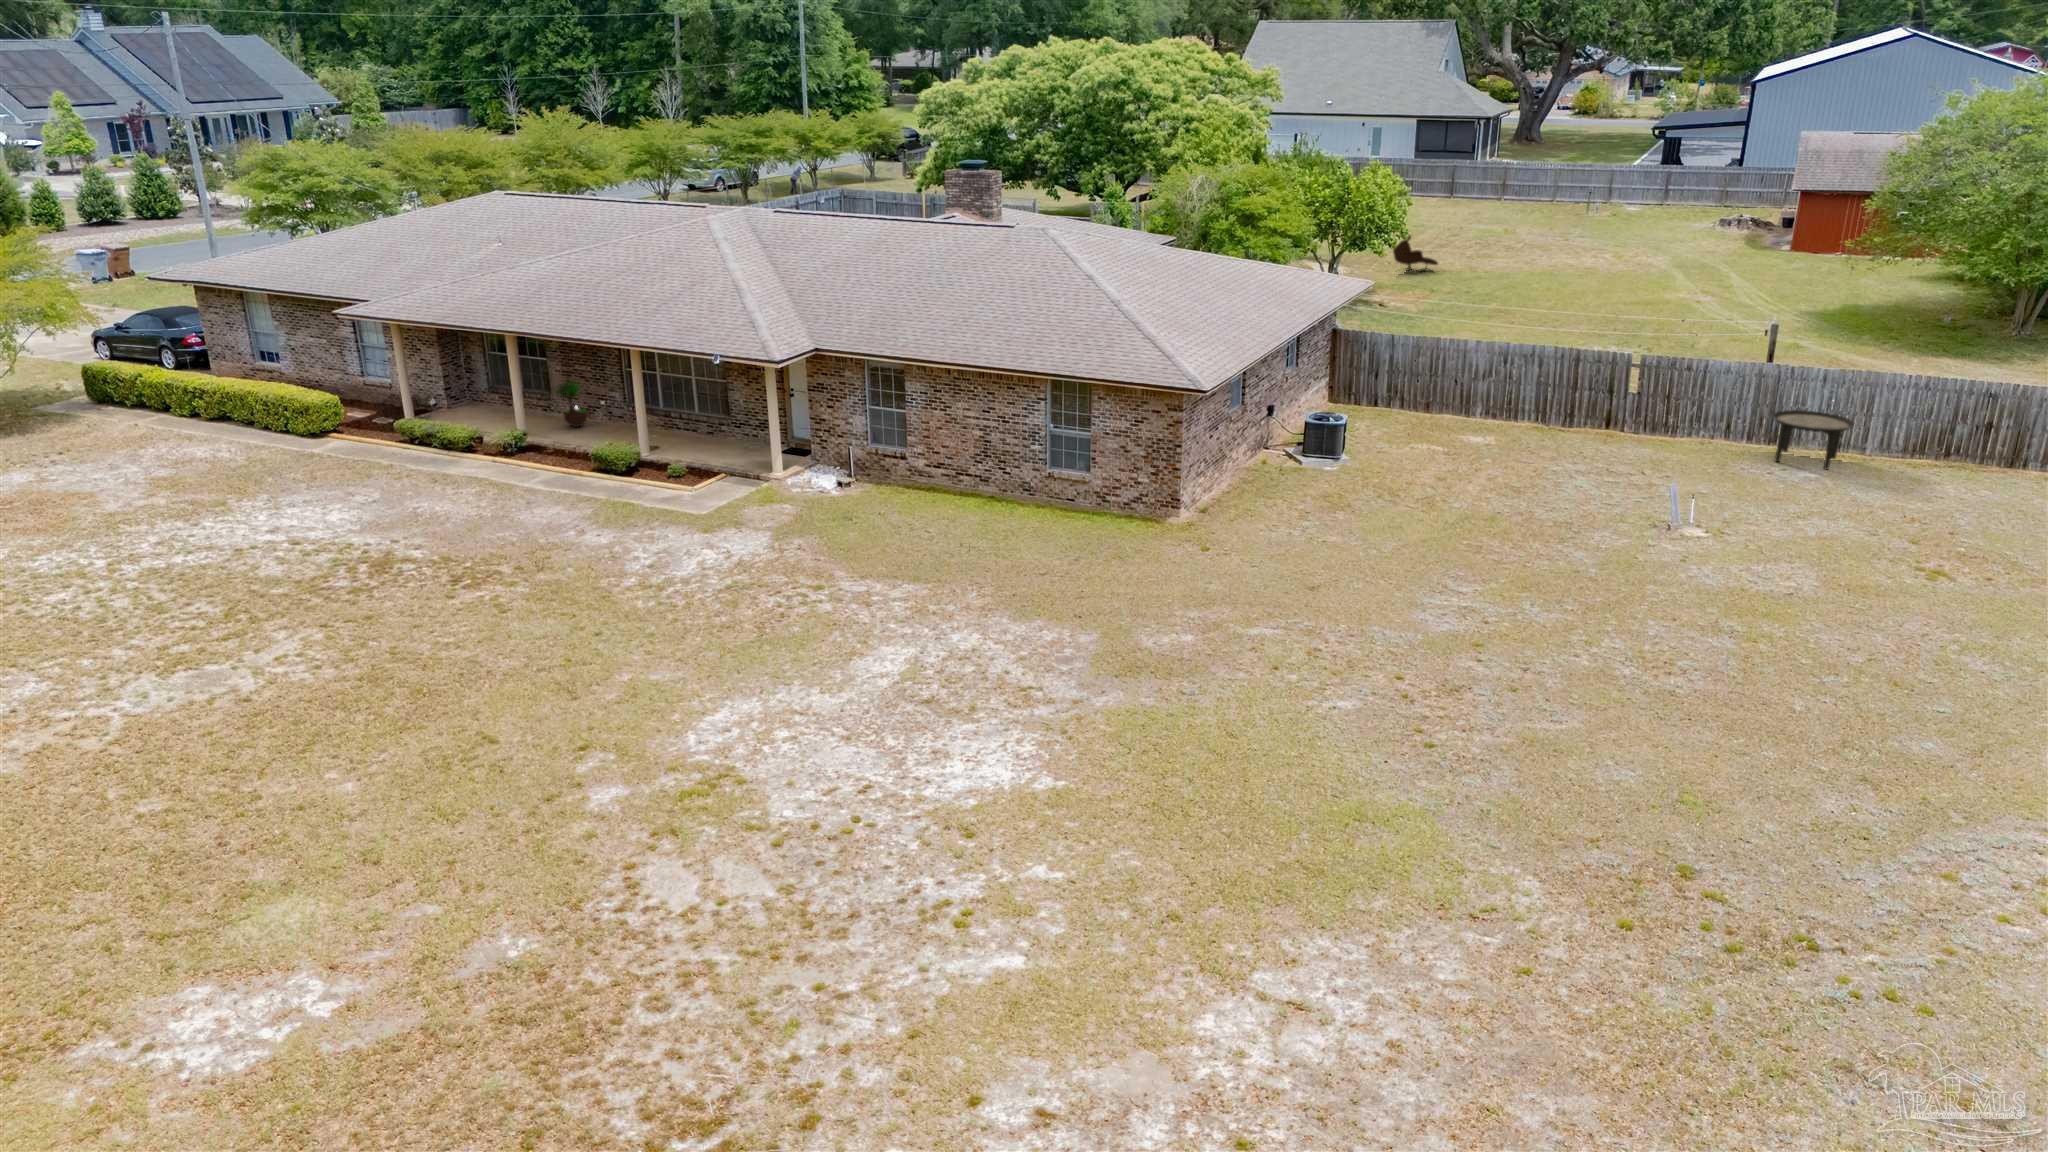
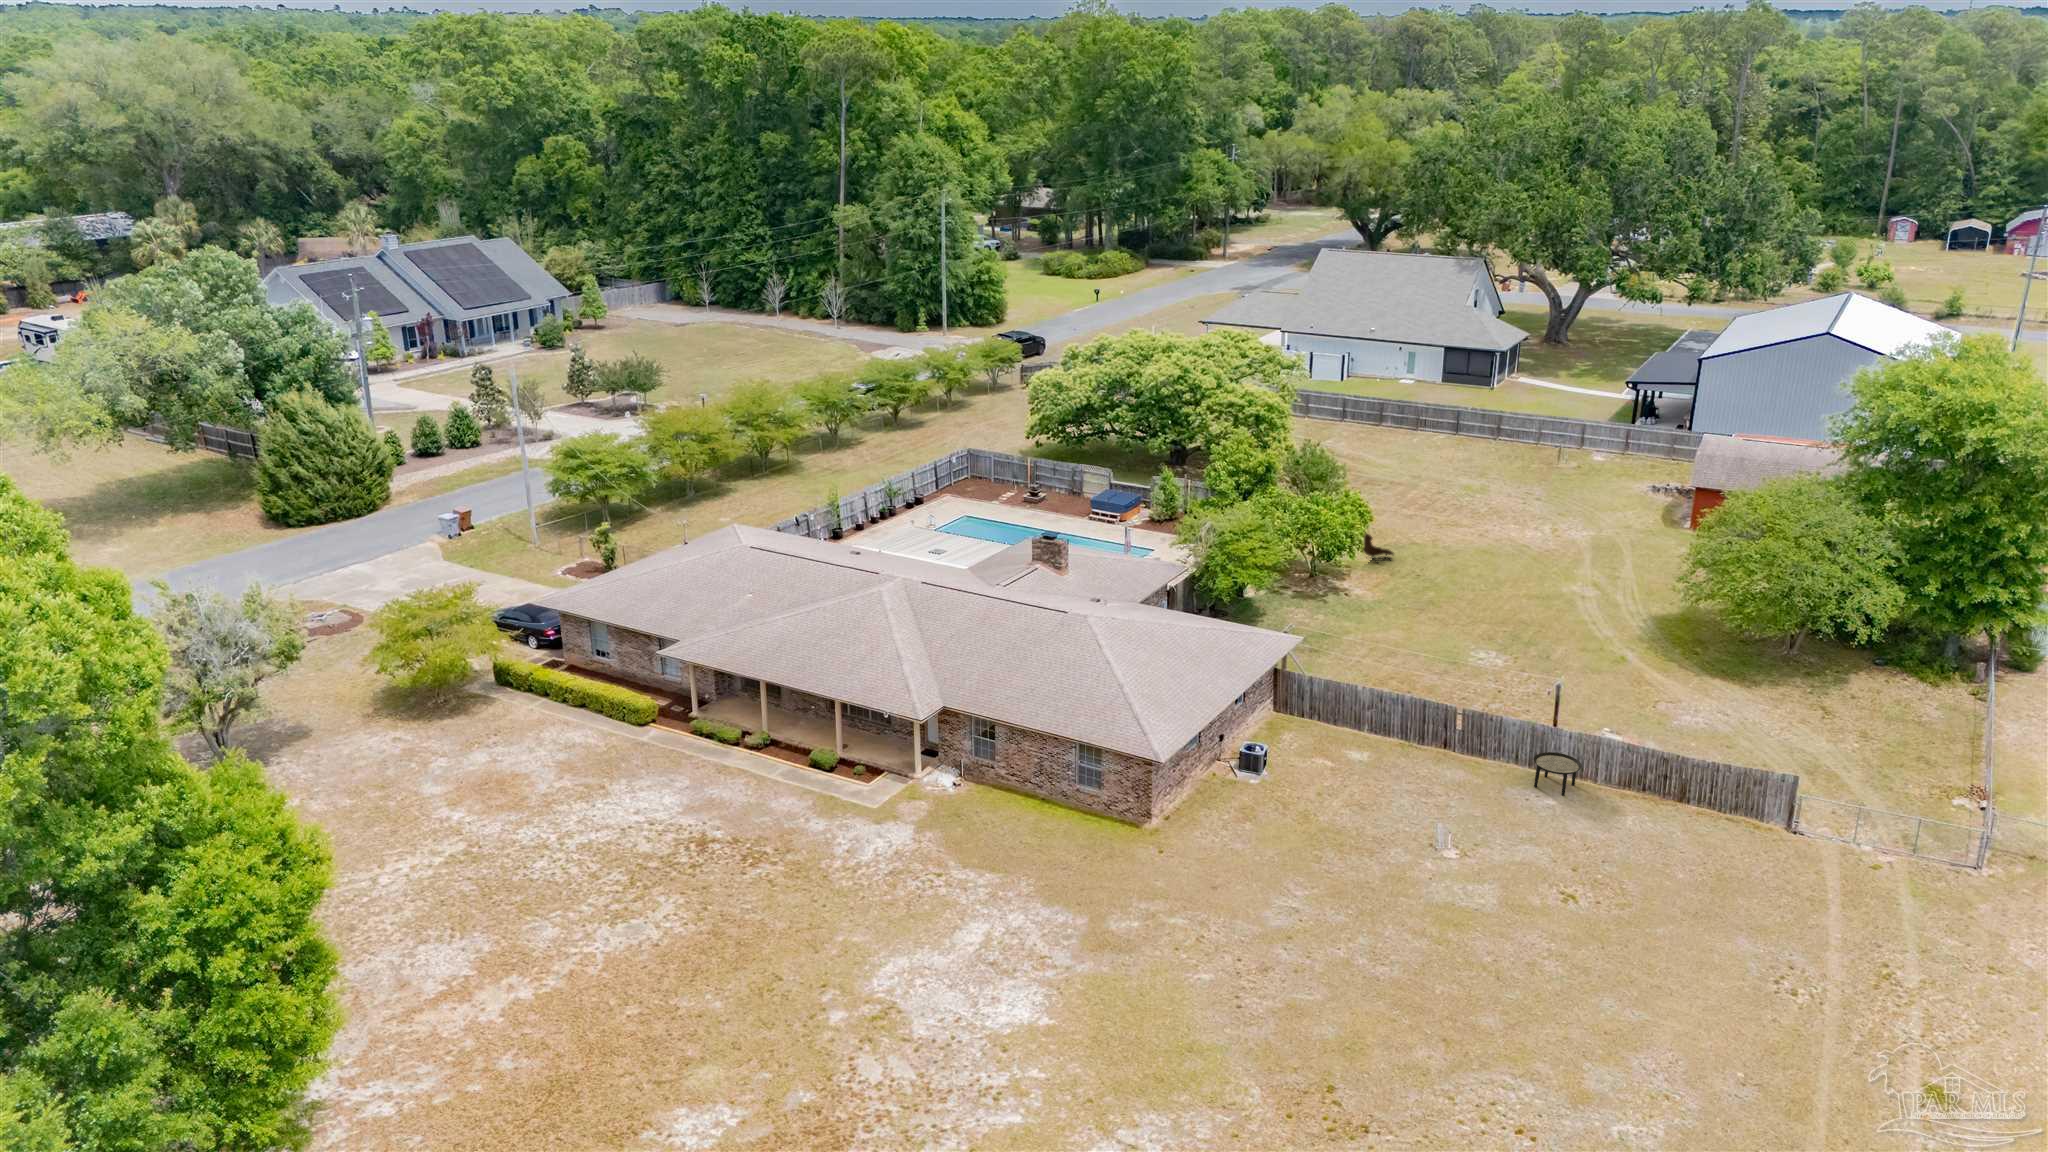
potted tree: present [553,381,588,427] -> none [785,694,805,723]

